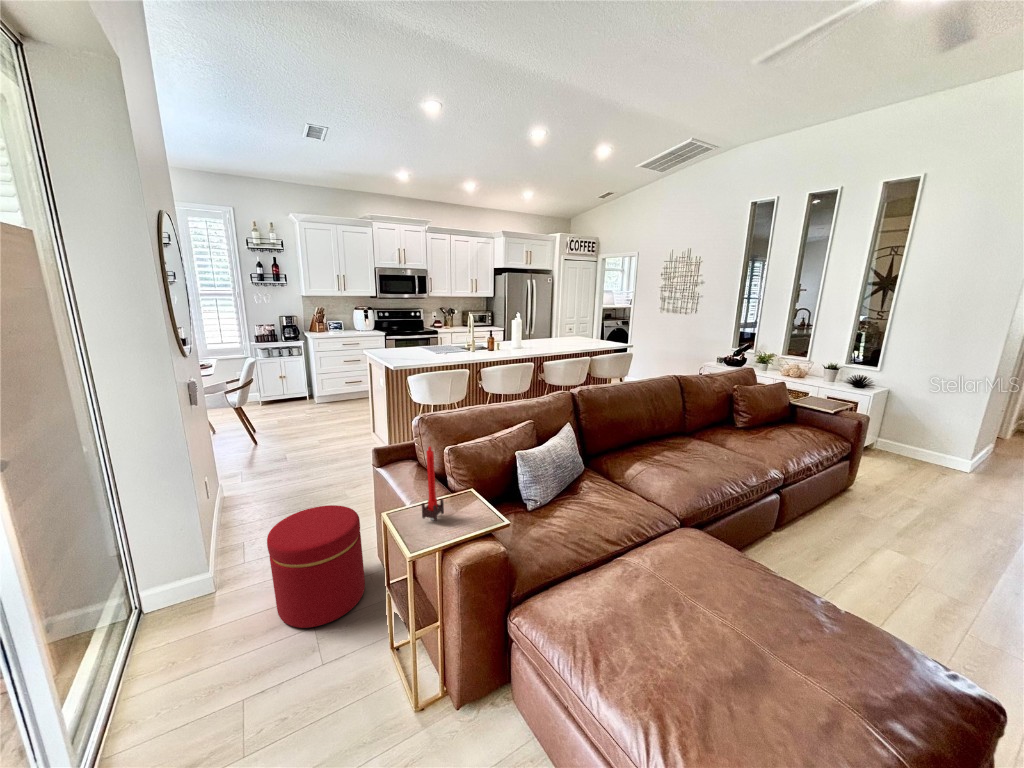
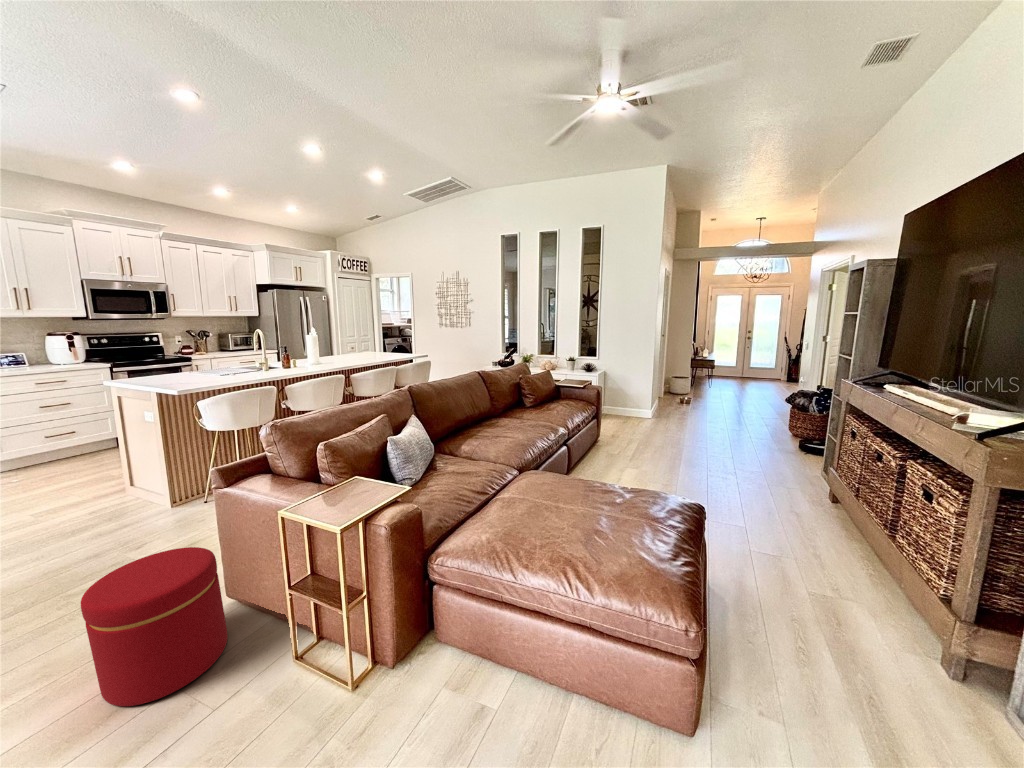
candle: present [422,446,444,521] -> none [334,431,354,502]

